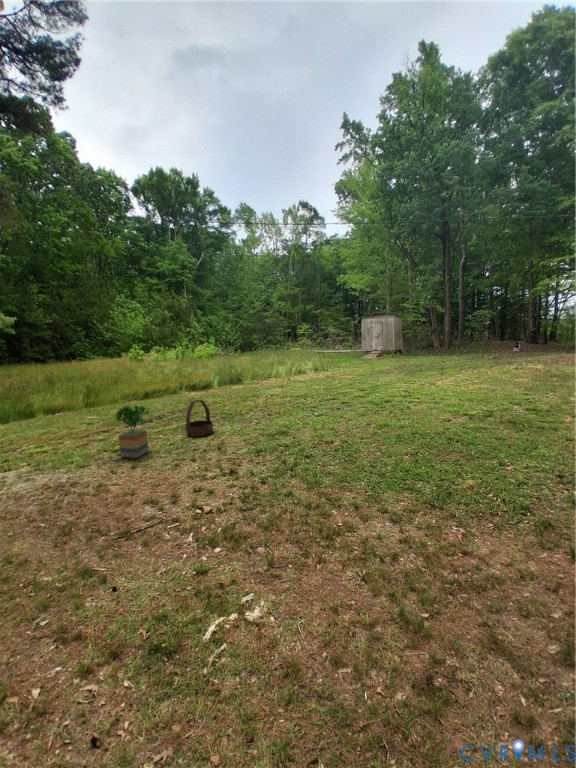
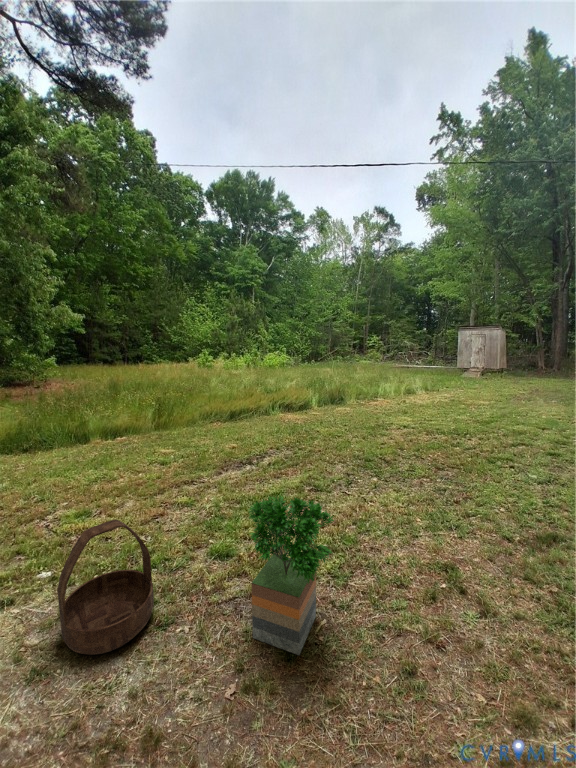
basket: present [185,400,213,437] -> present [57,520,154,655]

